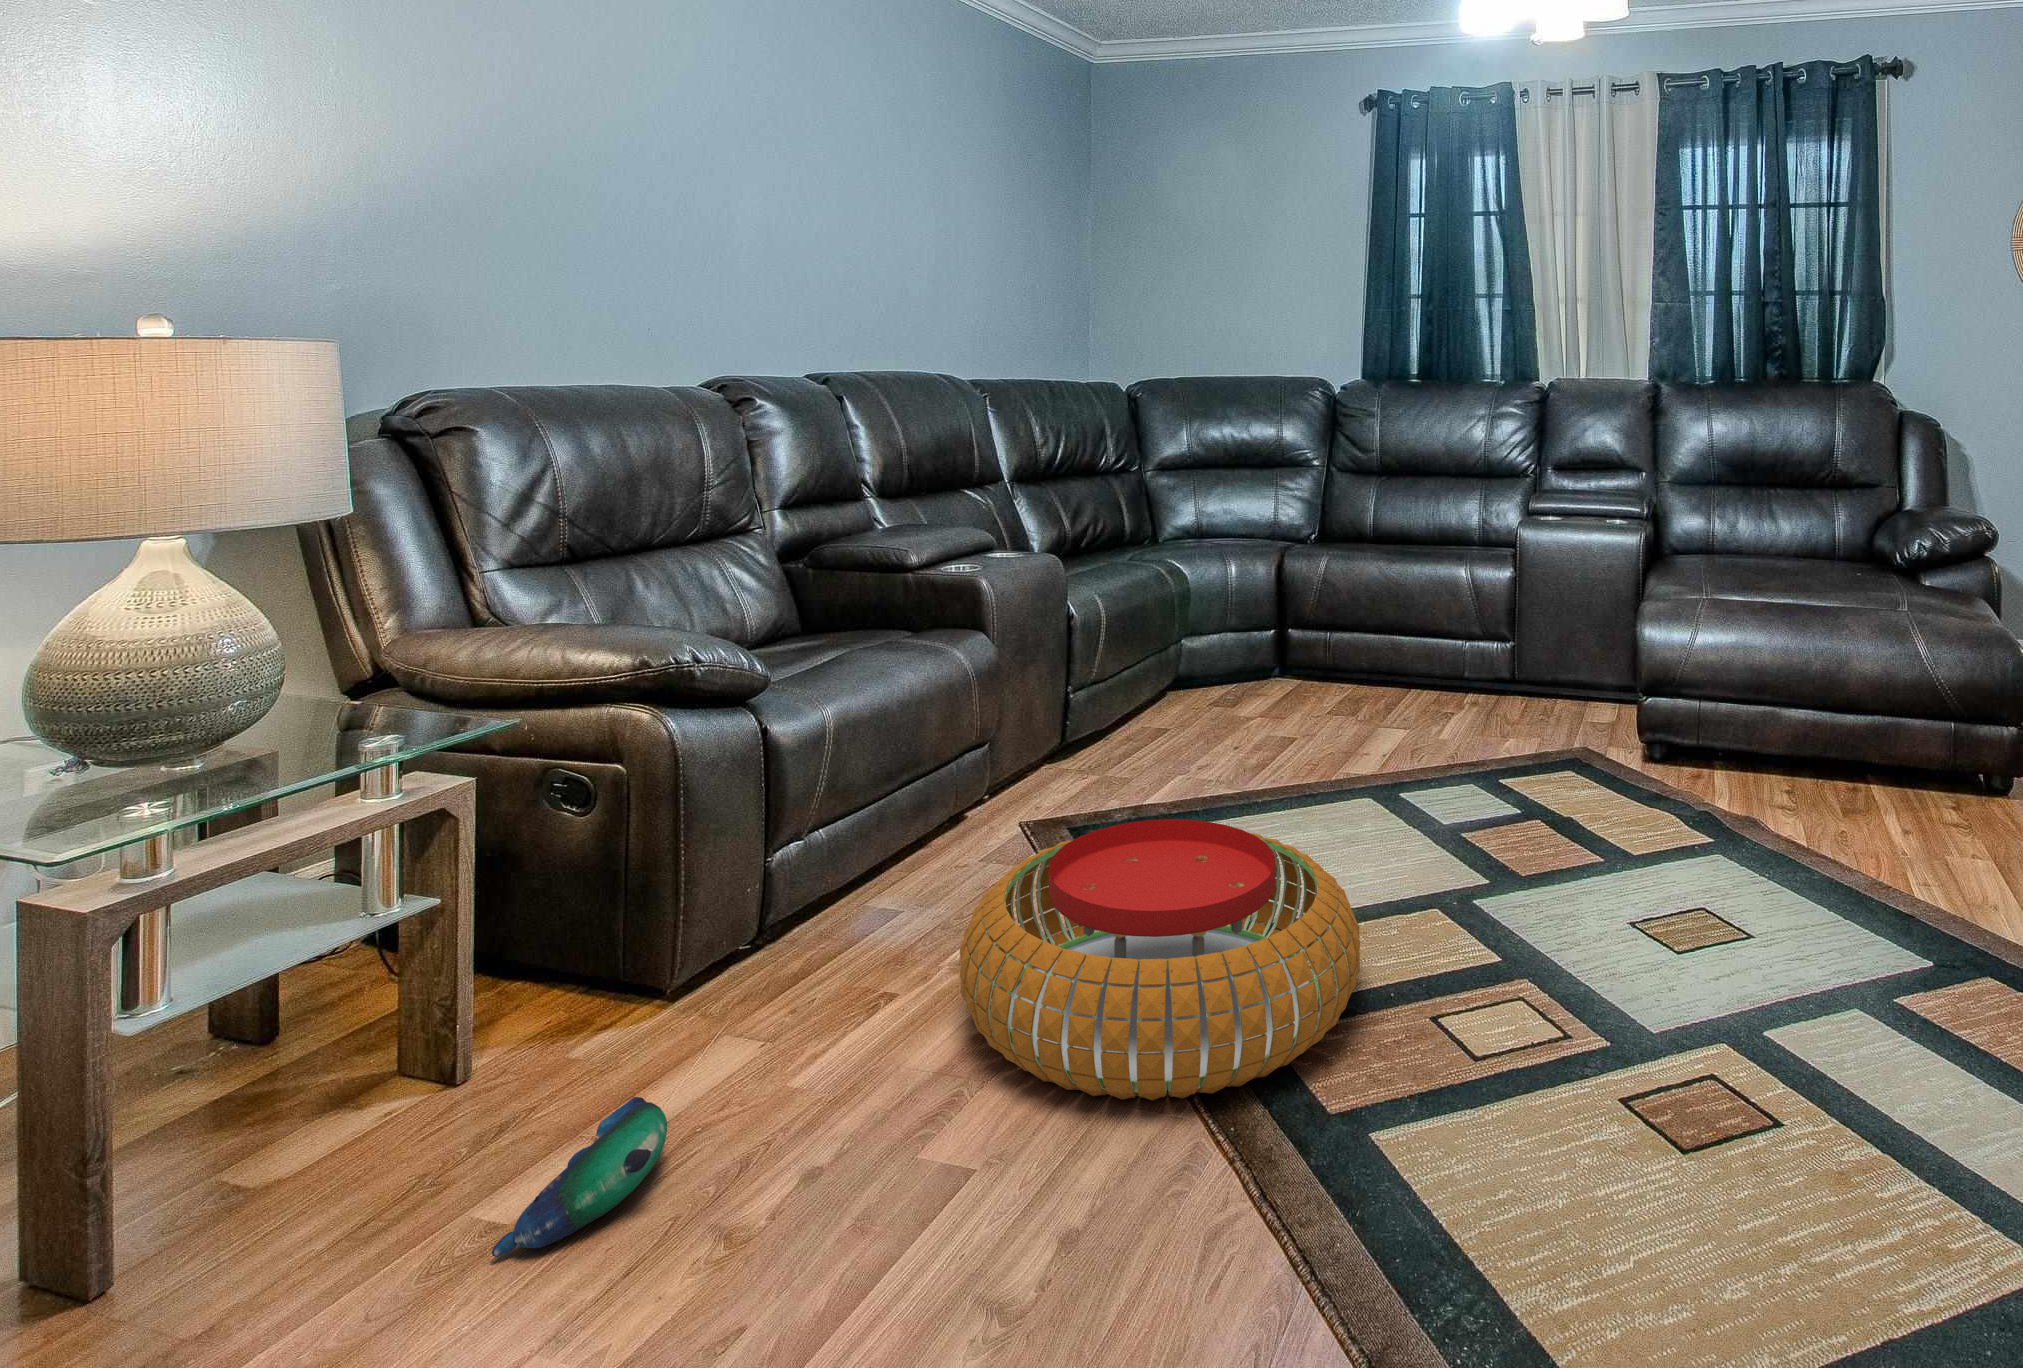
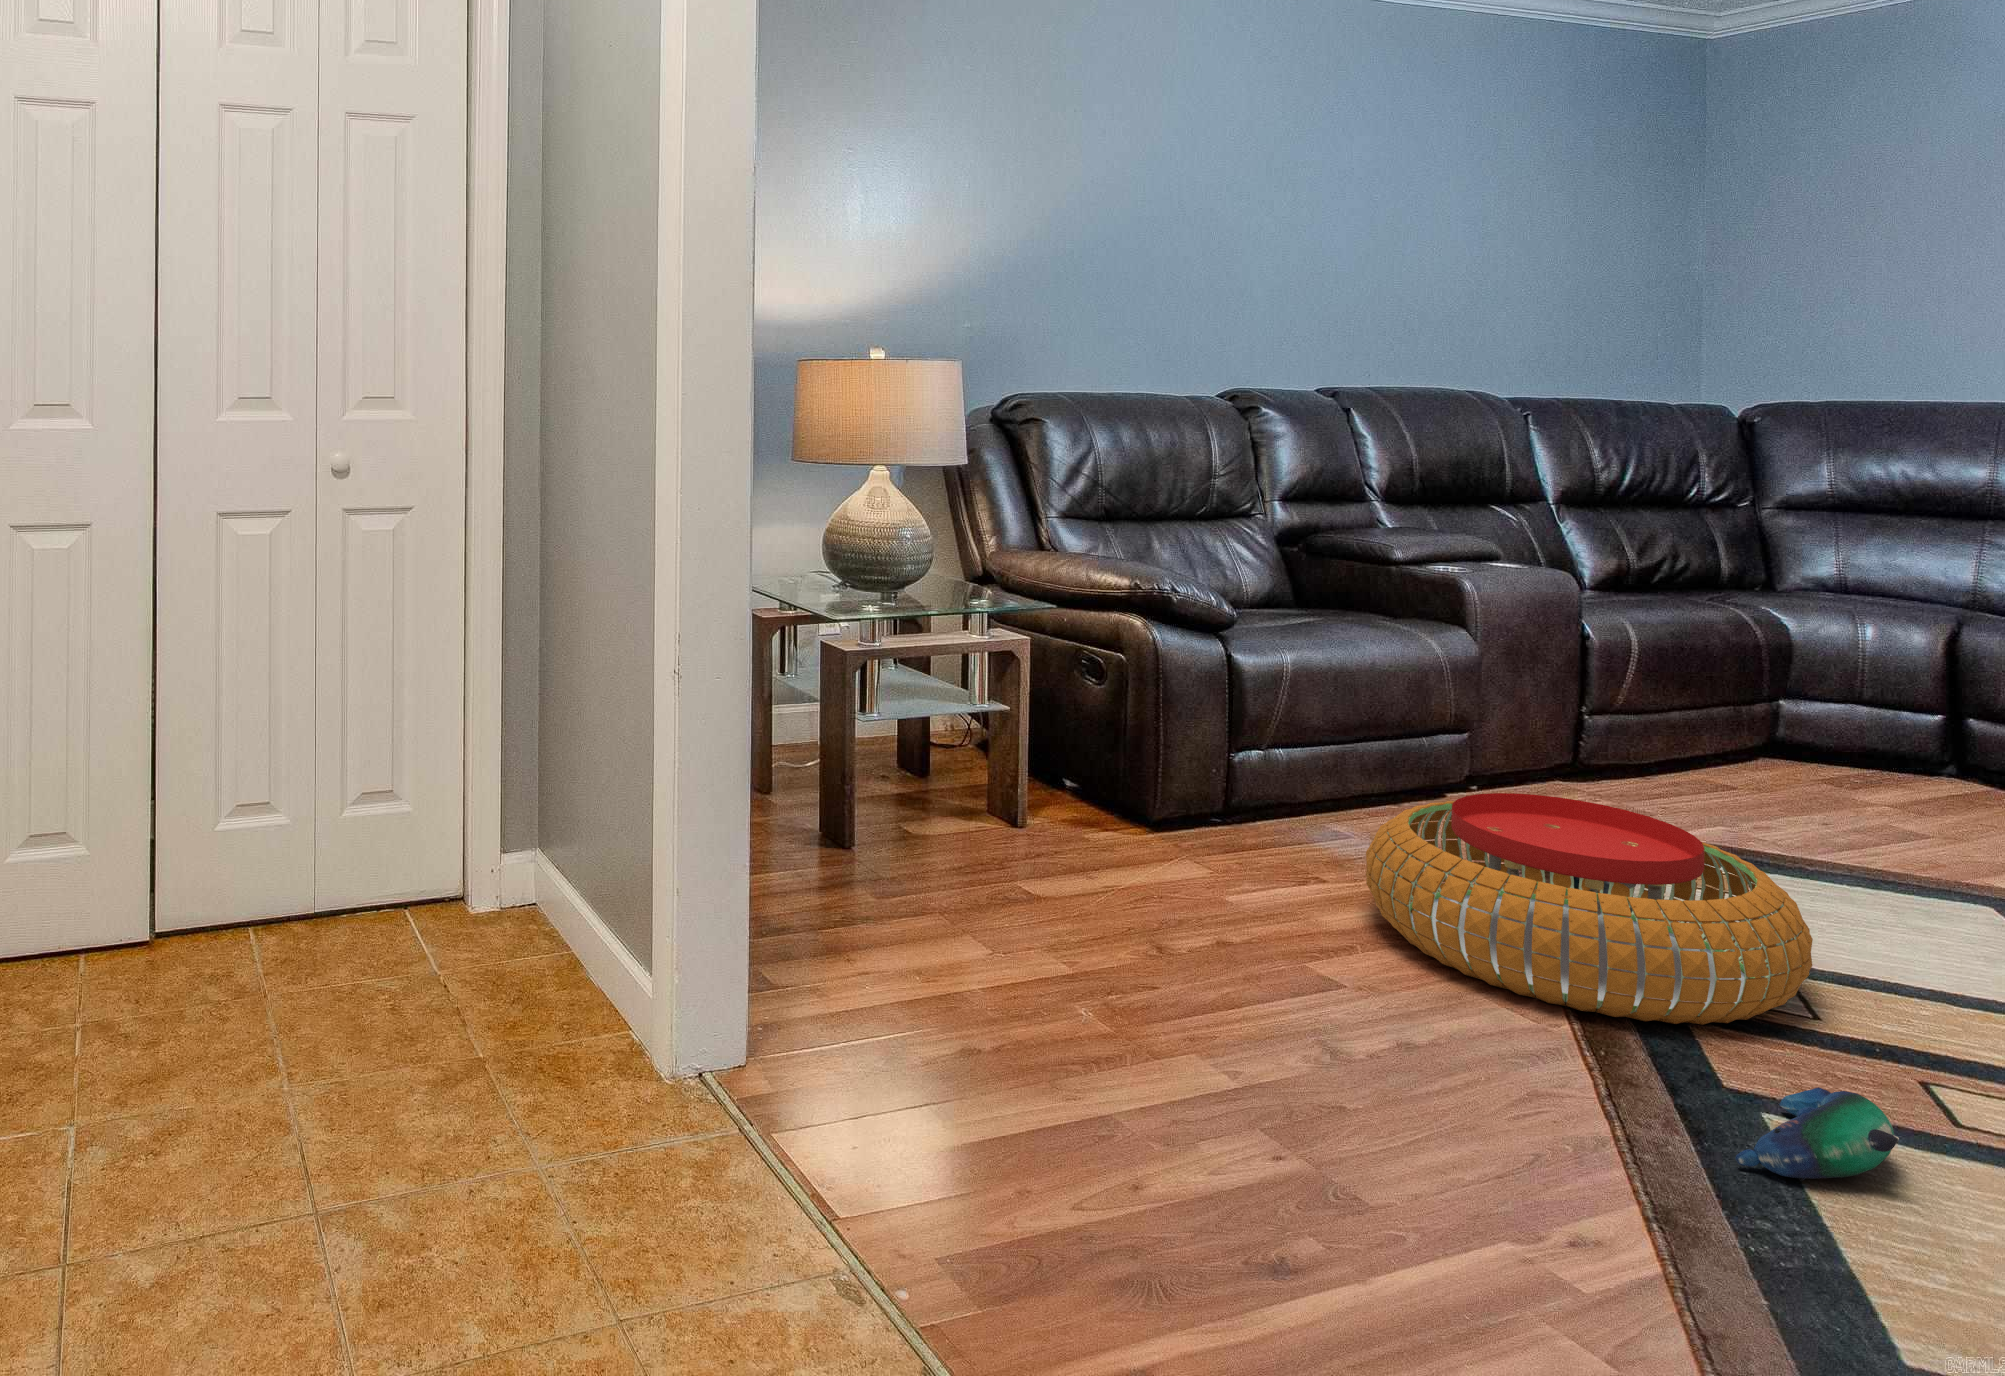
plush toy: present [492,1097,667,1257] -> present [1735,1087,1899,1181]

